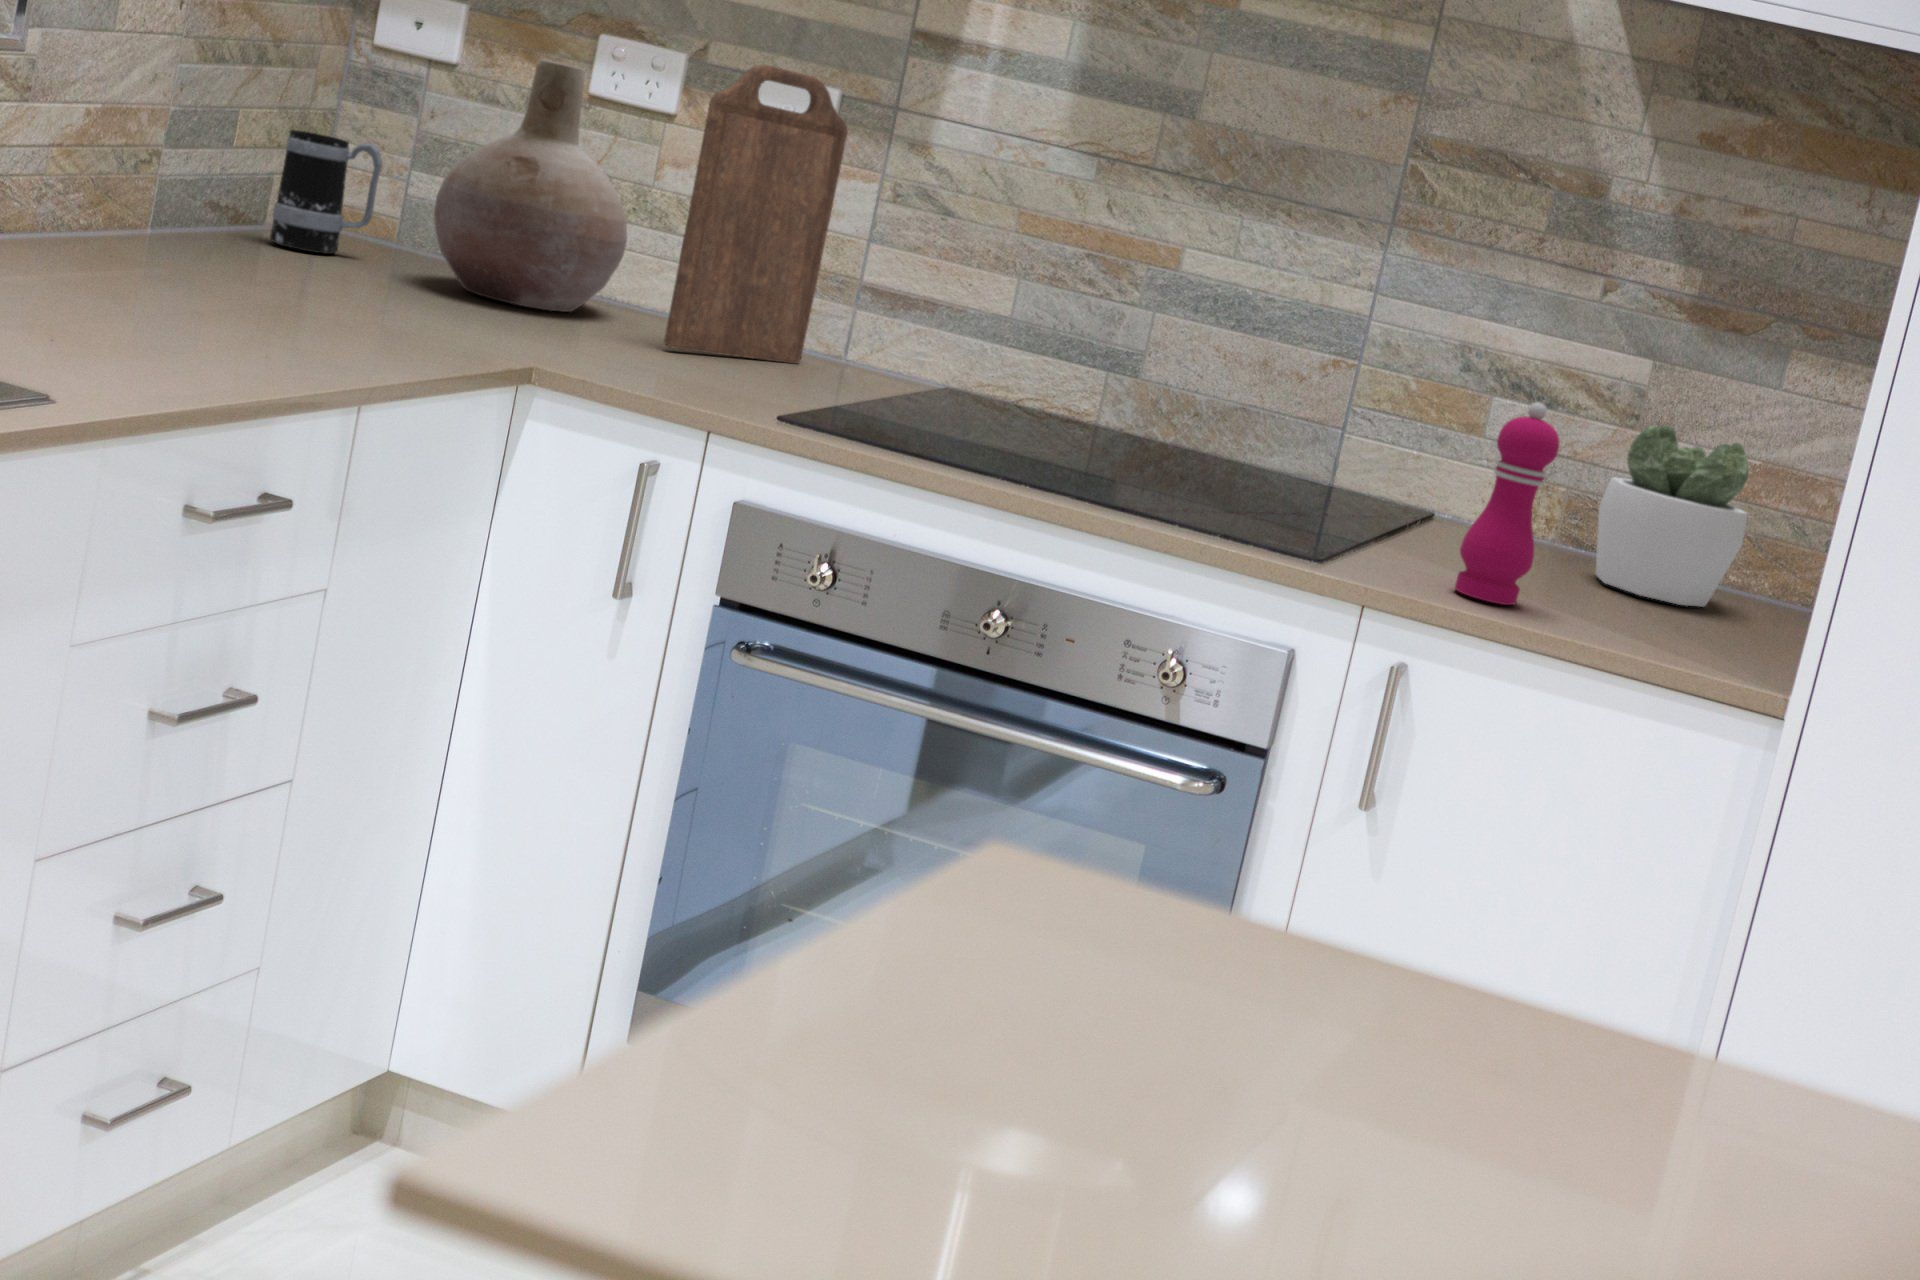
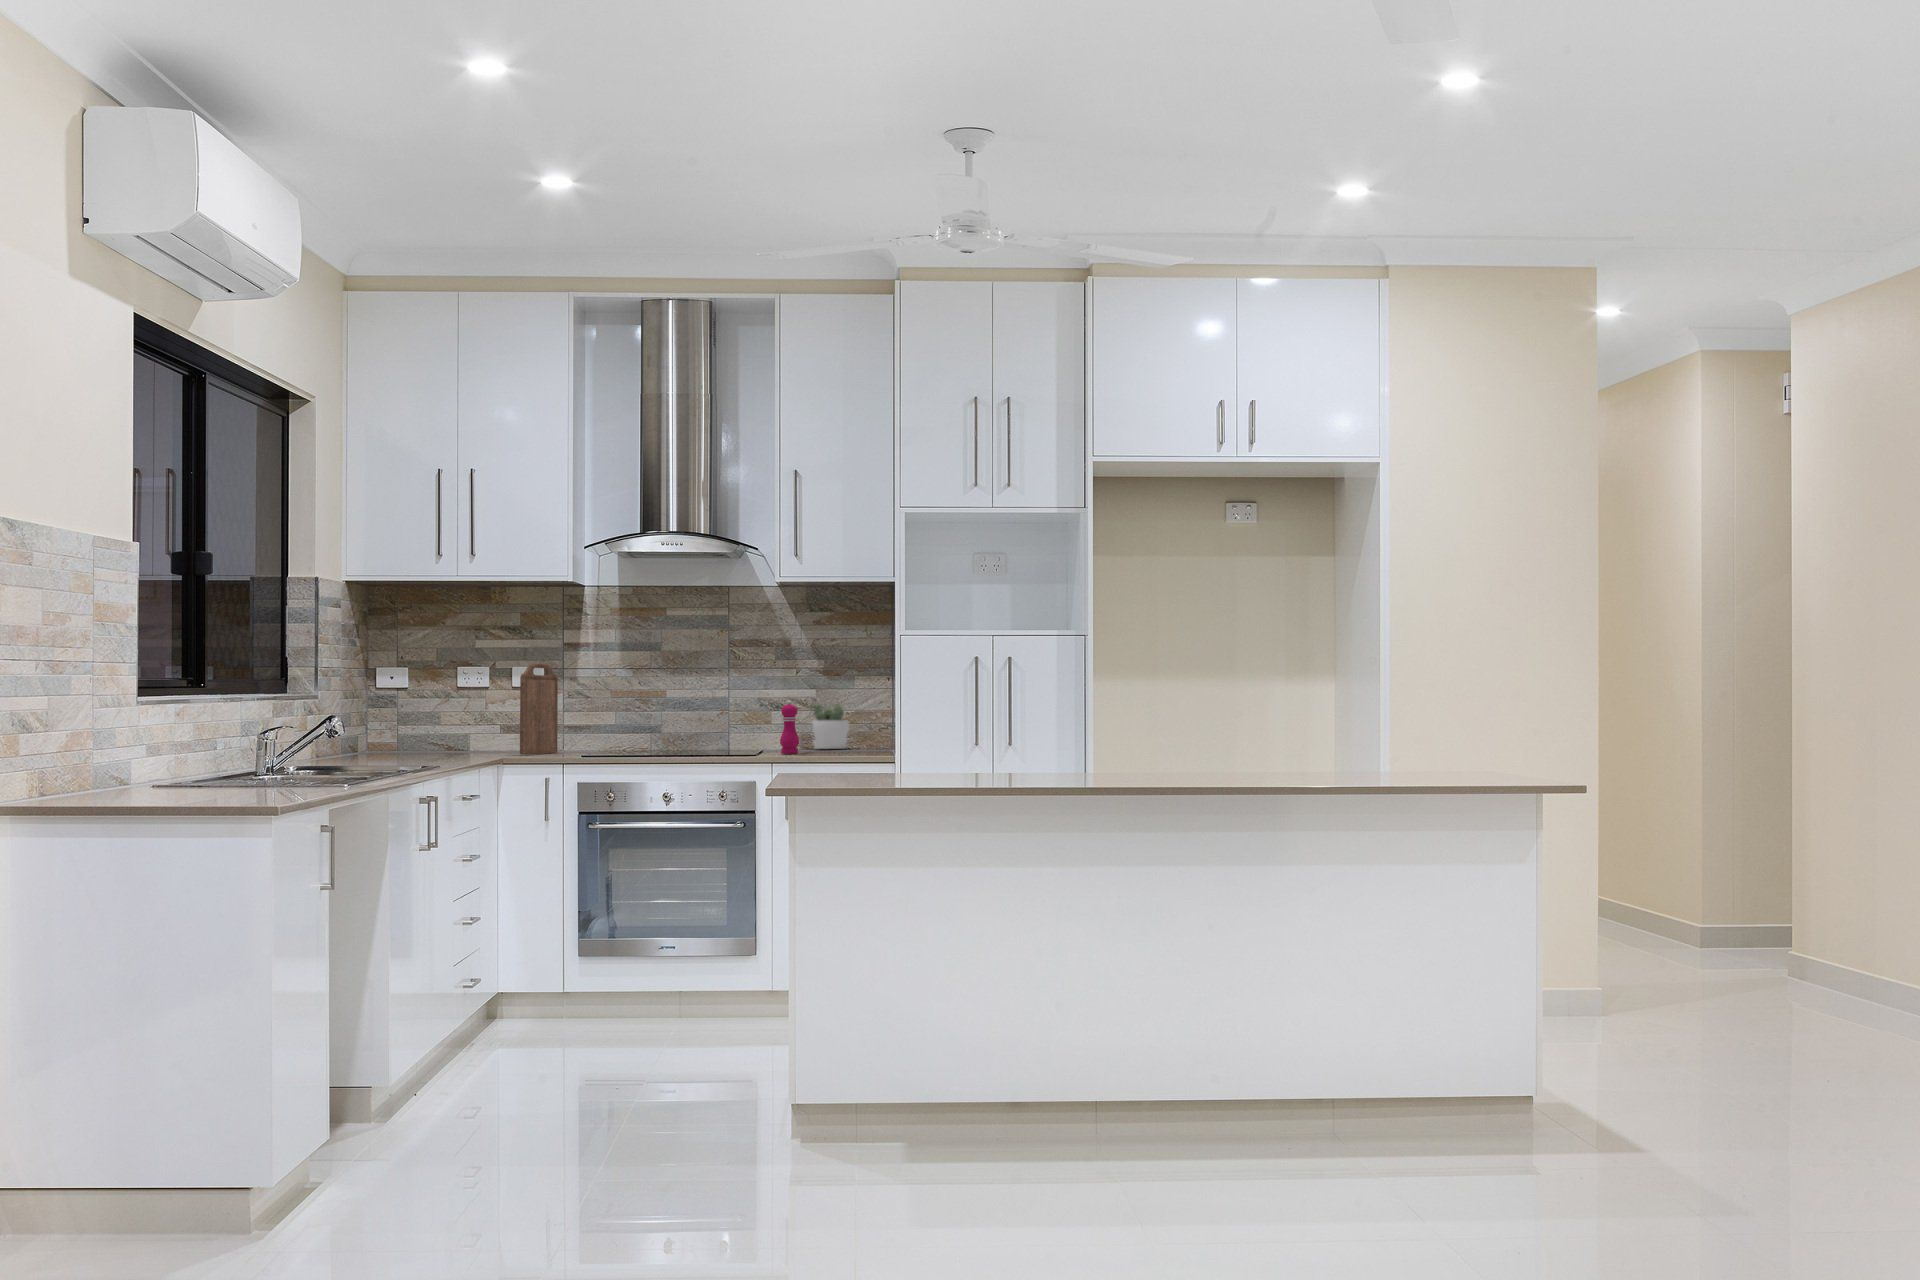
vase: present [434,59,627,312] -> none [423,677,490,756]
mug: present [270,130,382,254] -> none [359,718,395,758]

